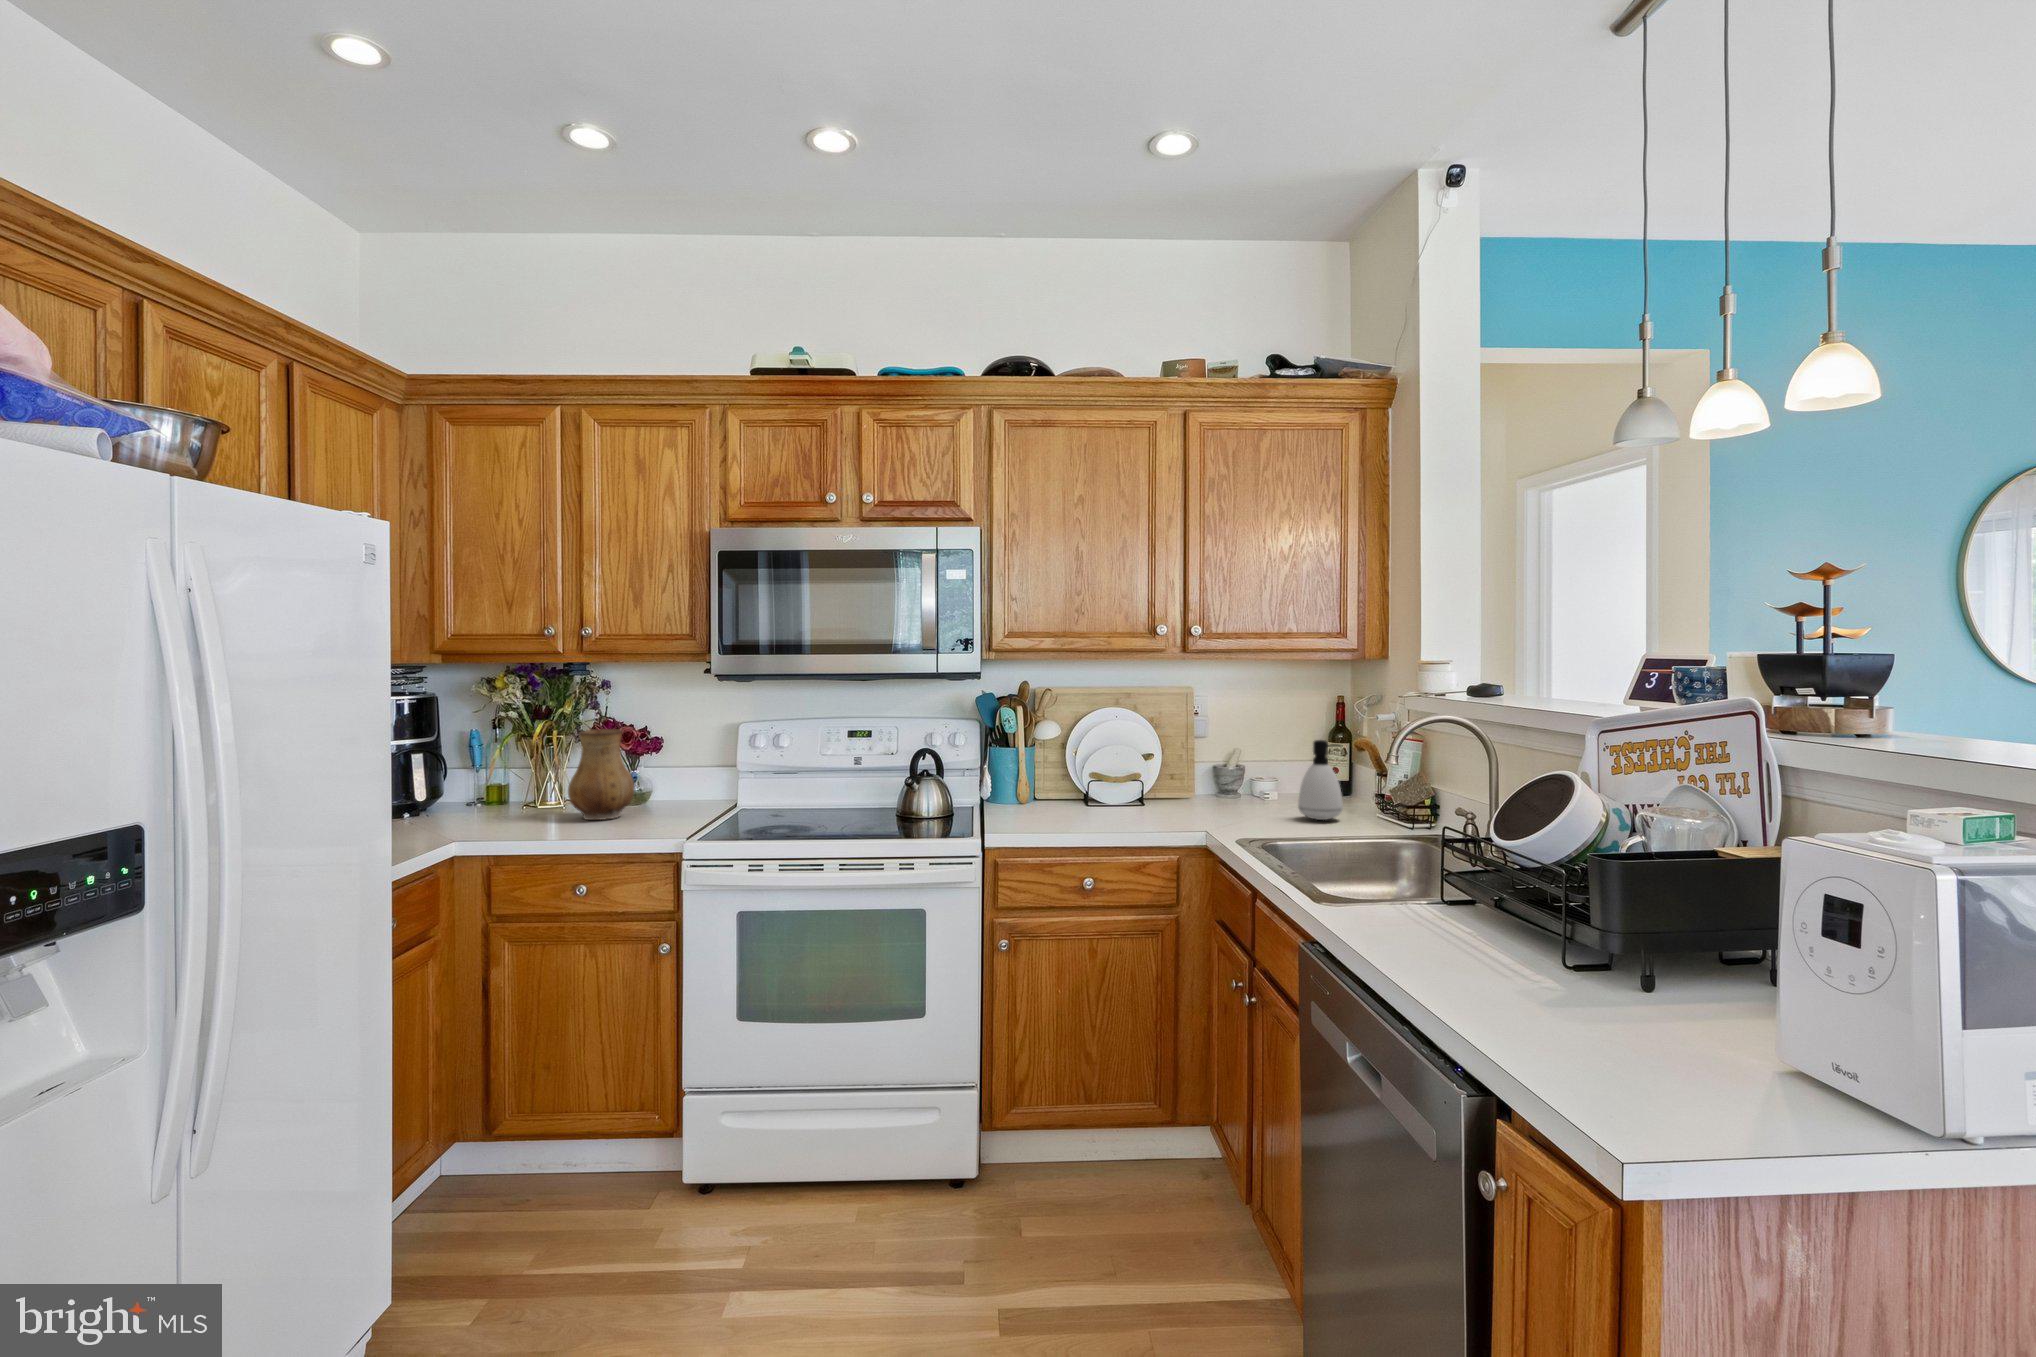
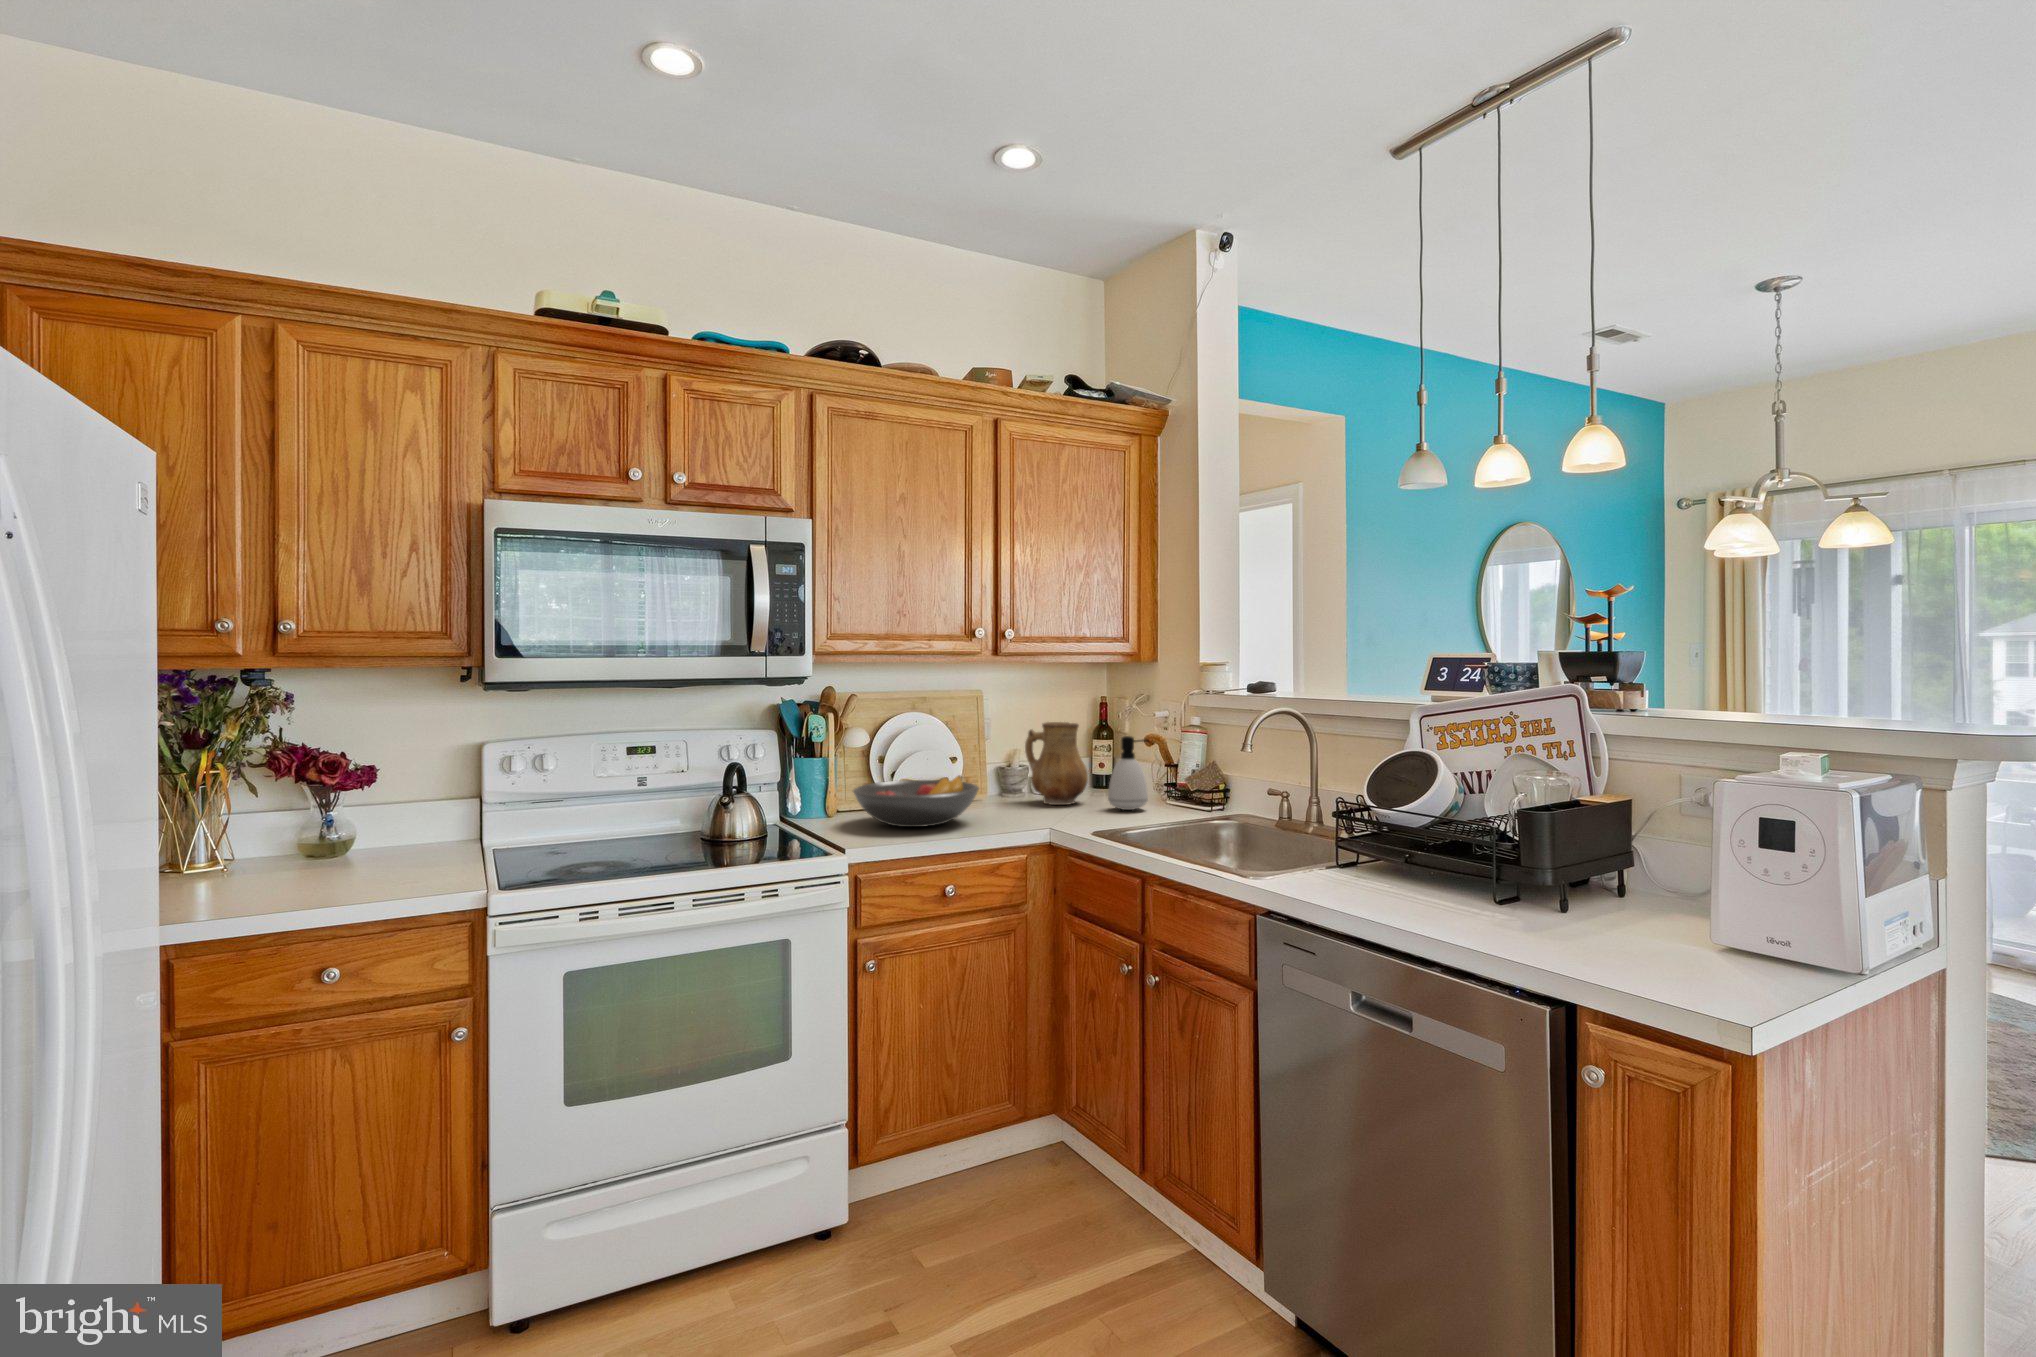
ceramic pitcher: present [568,729,634,820] -> present [1025,722,1088,805]
fruit bowl: none [1023,772,1147,820] -> present [853,775,979,827]

